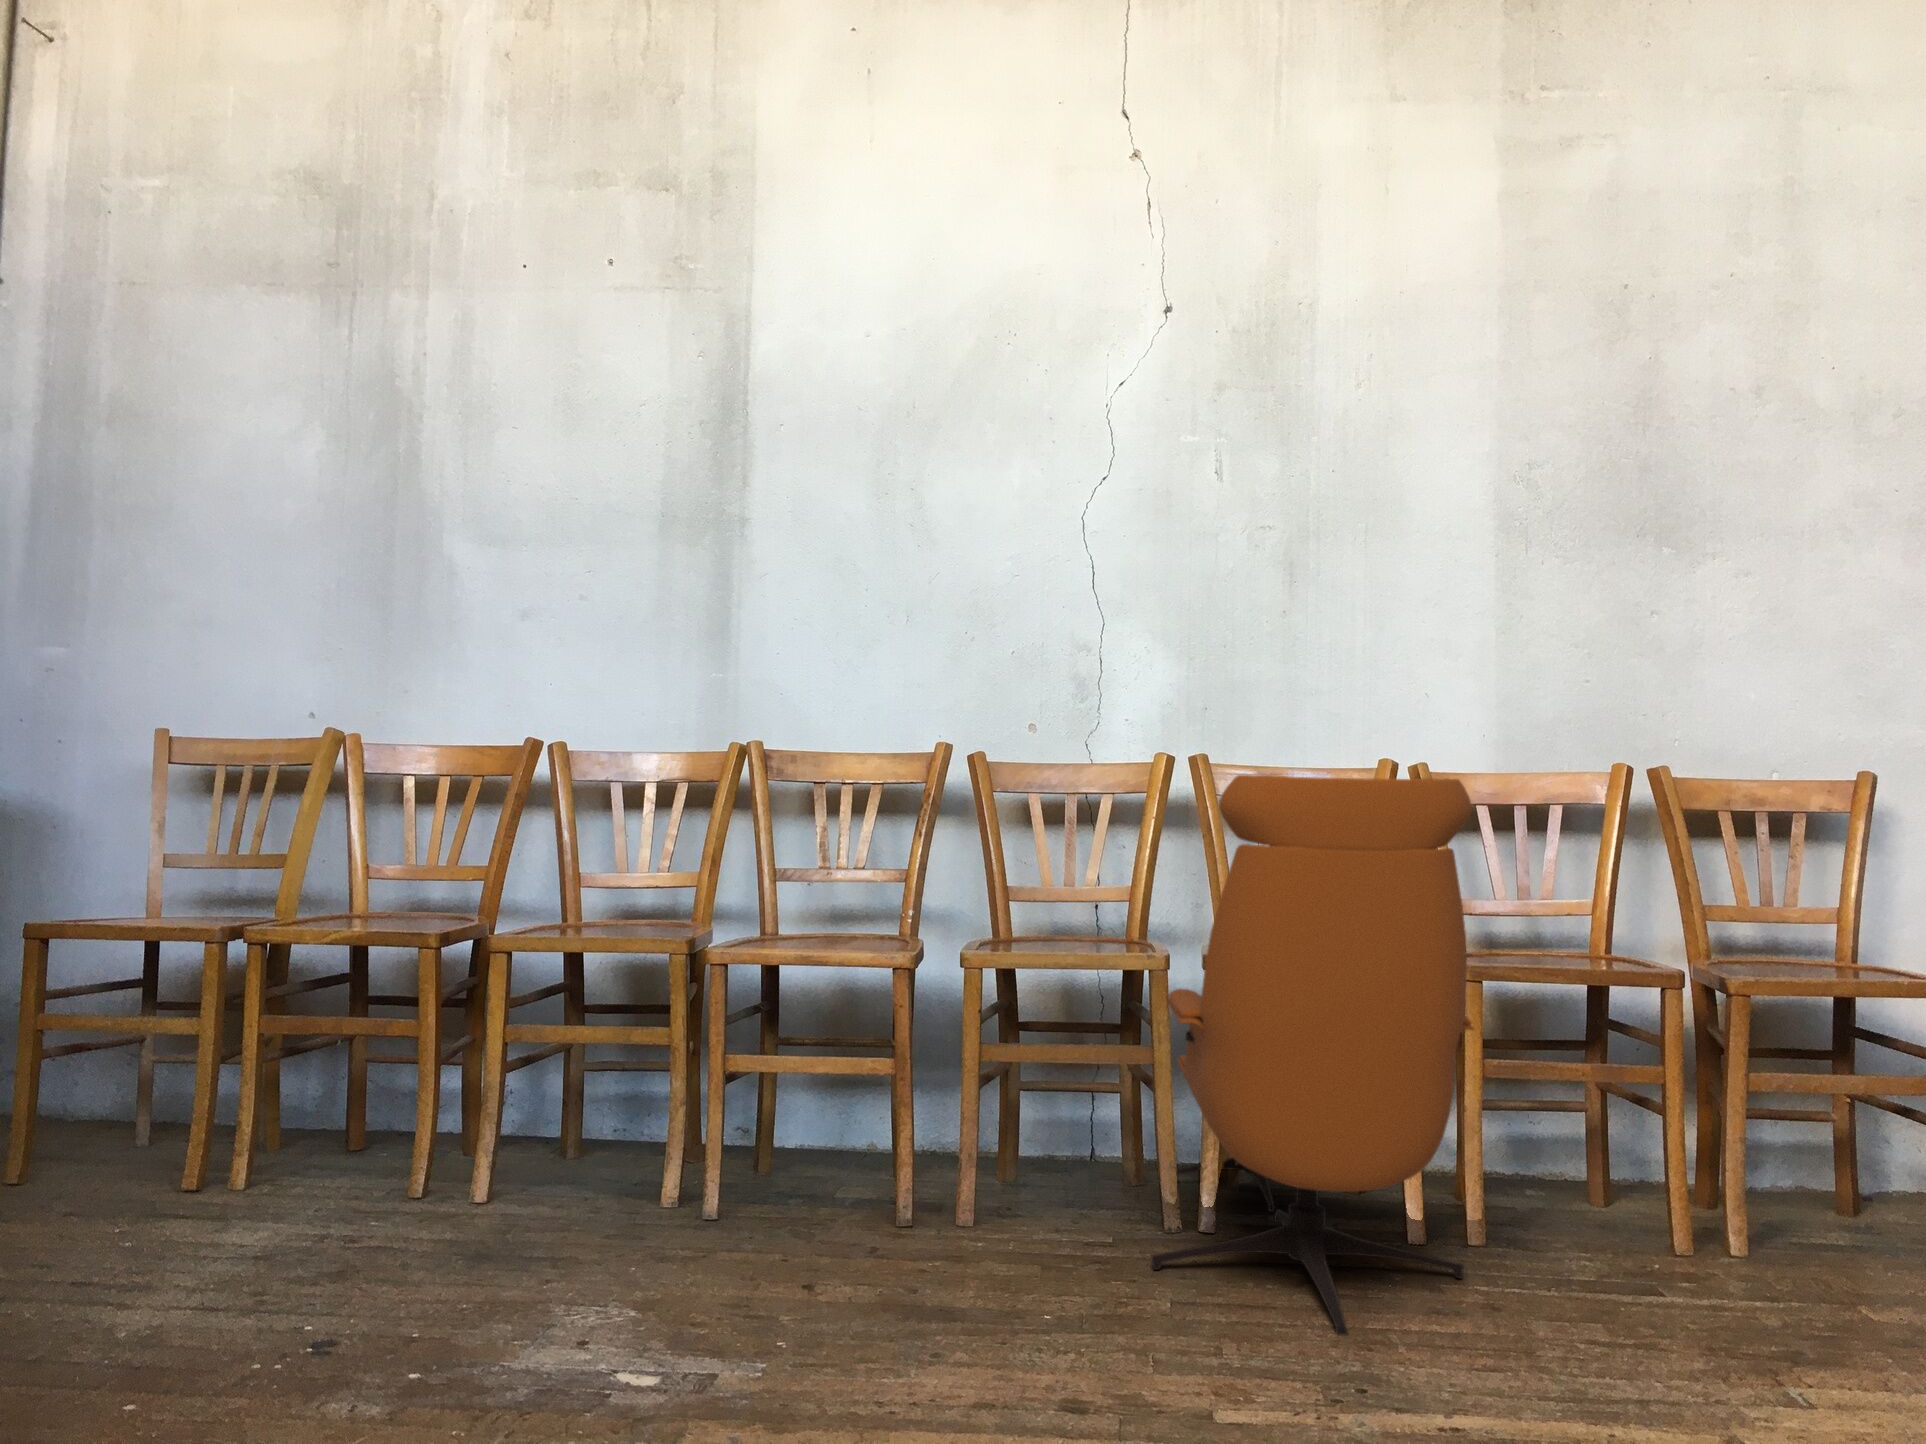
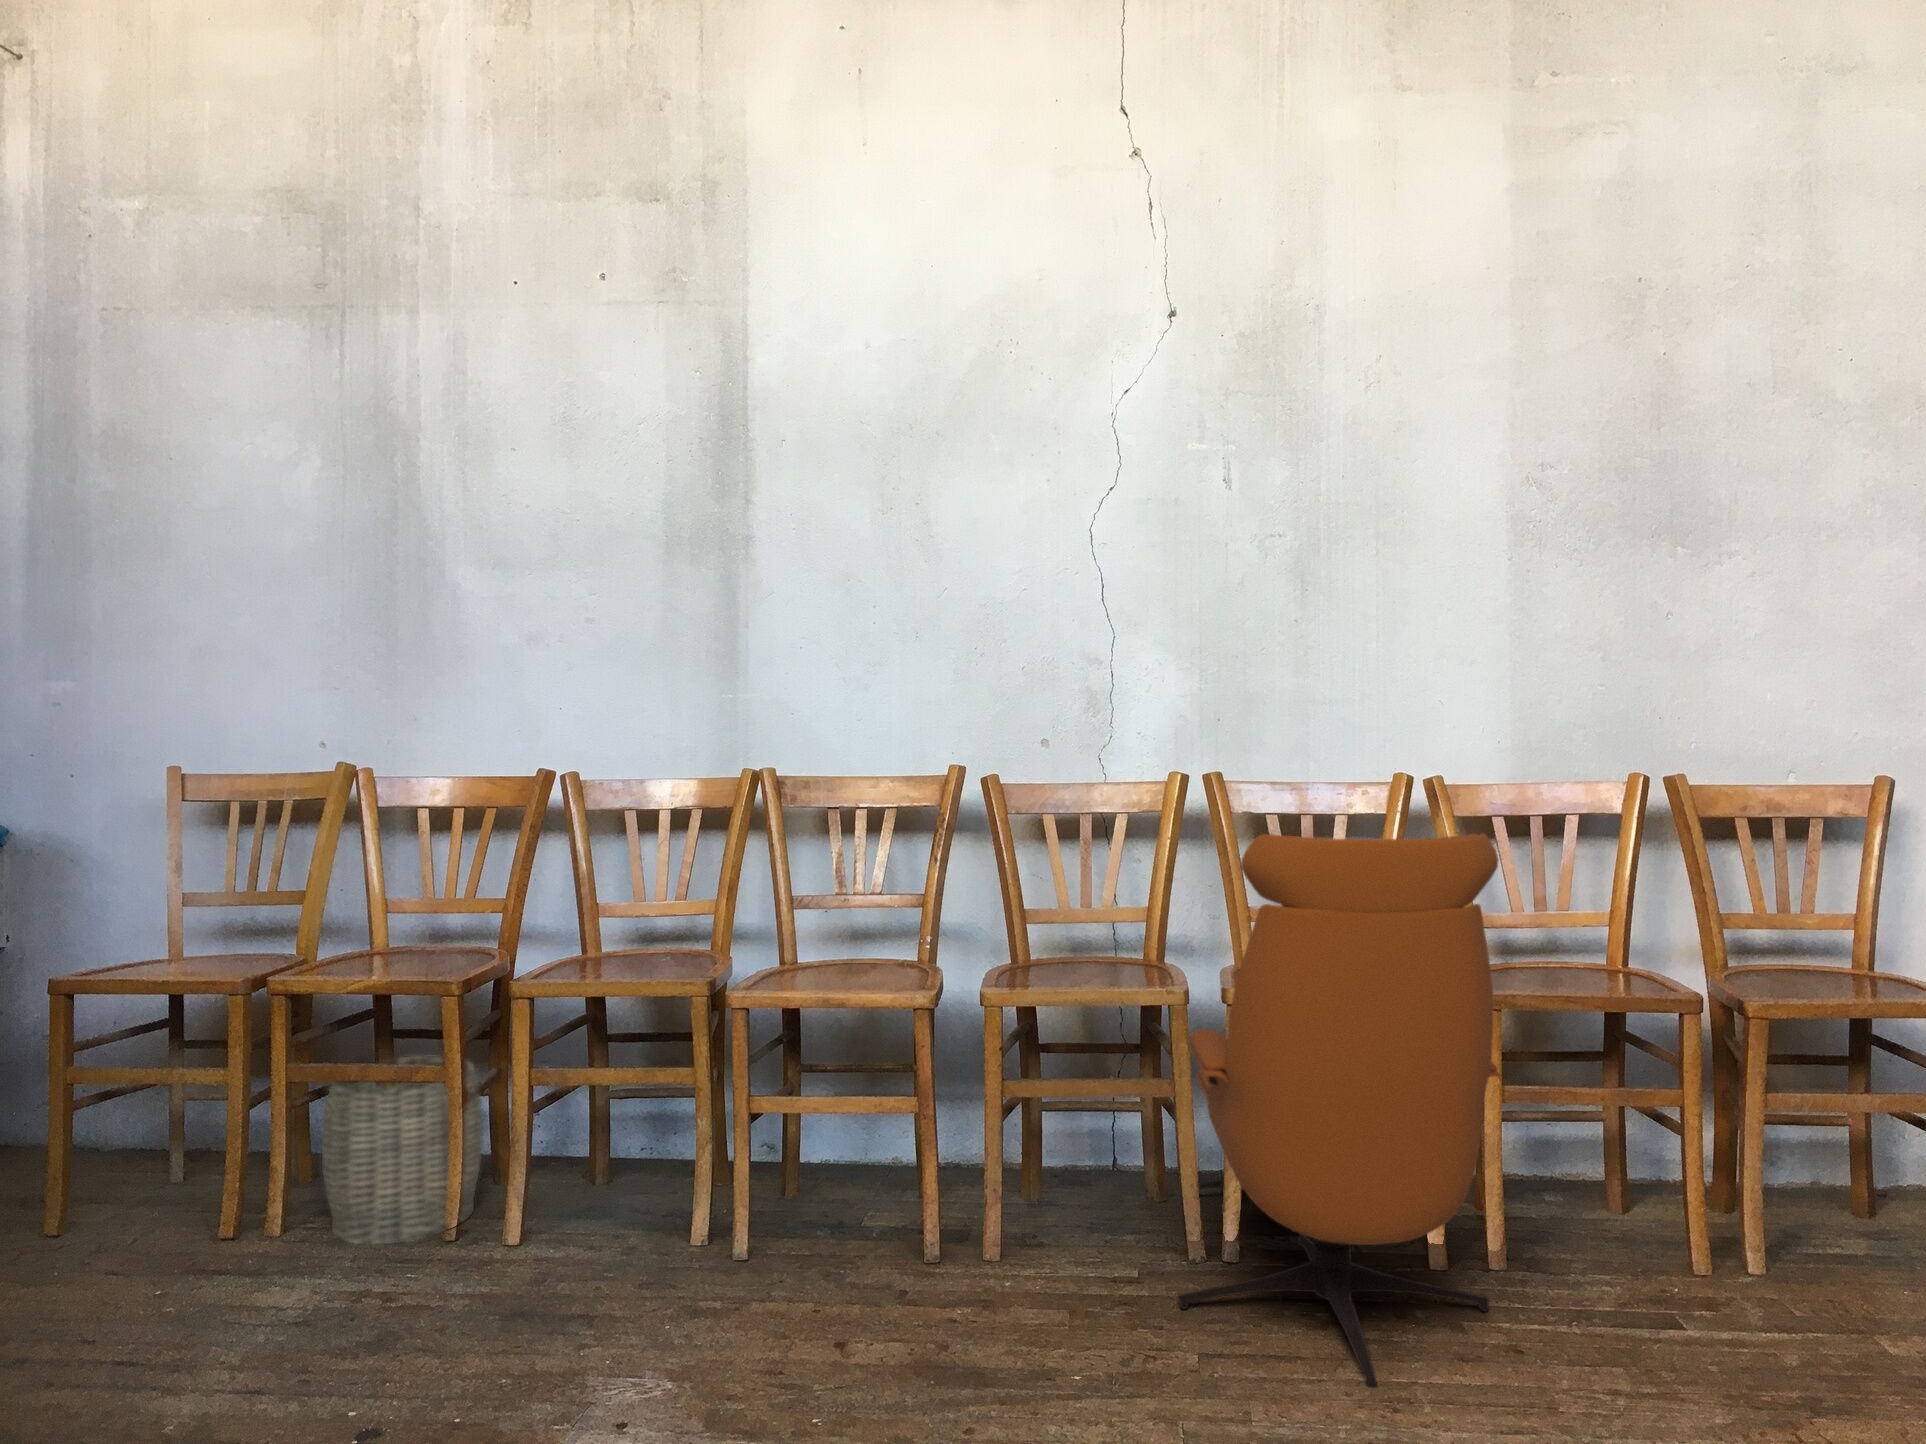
woven basket: none [291,1020,454,1201] -> present [322,1056,483,1244]

